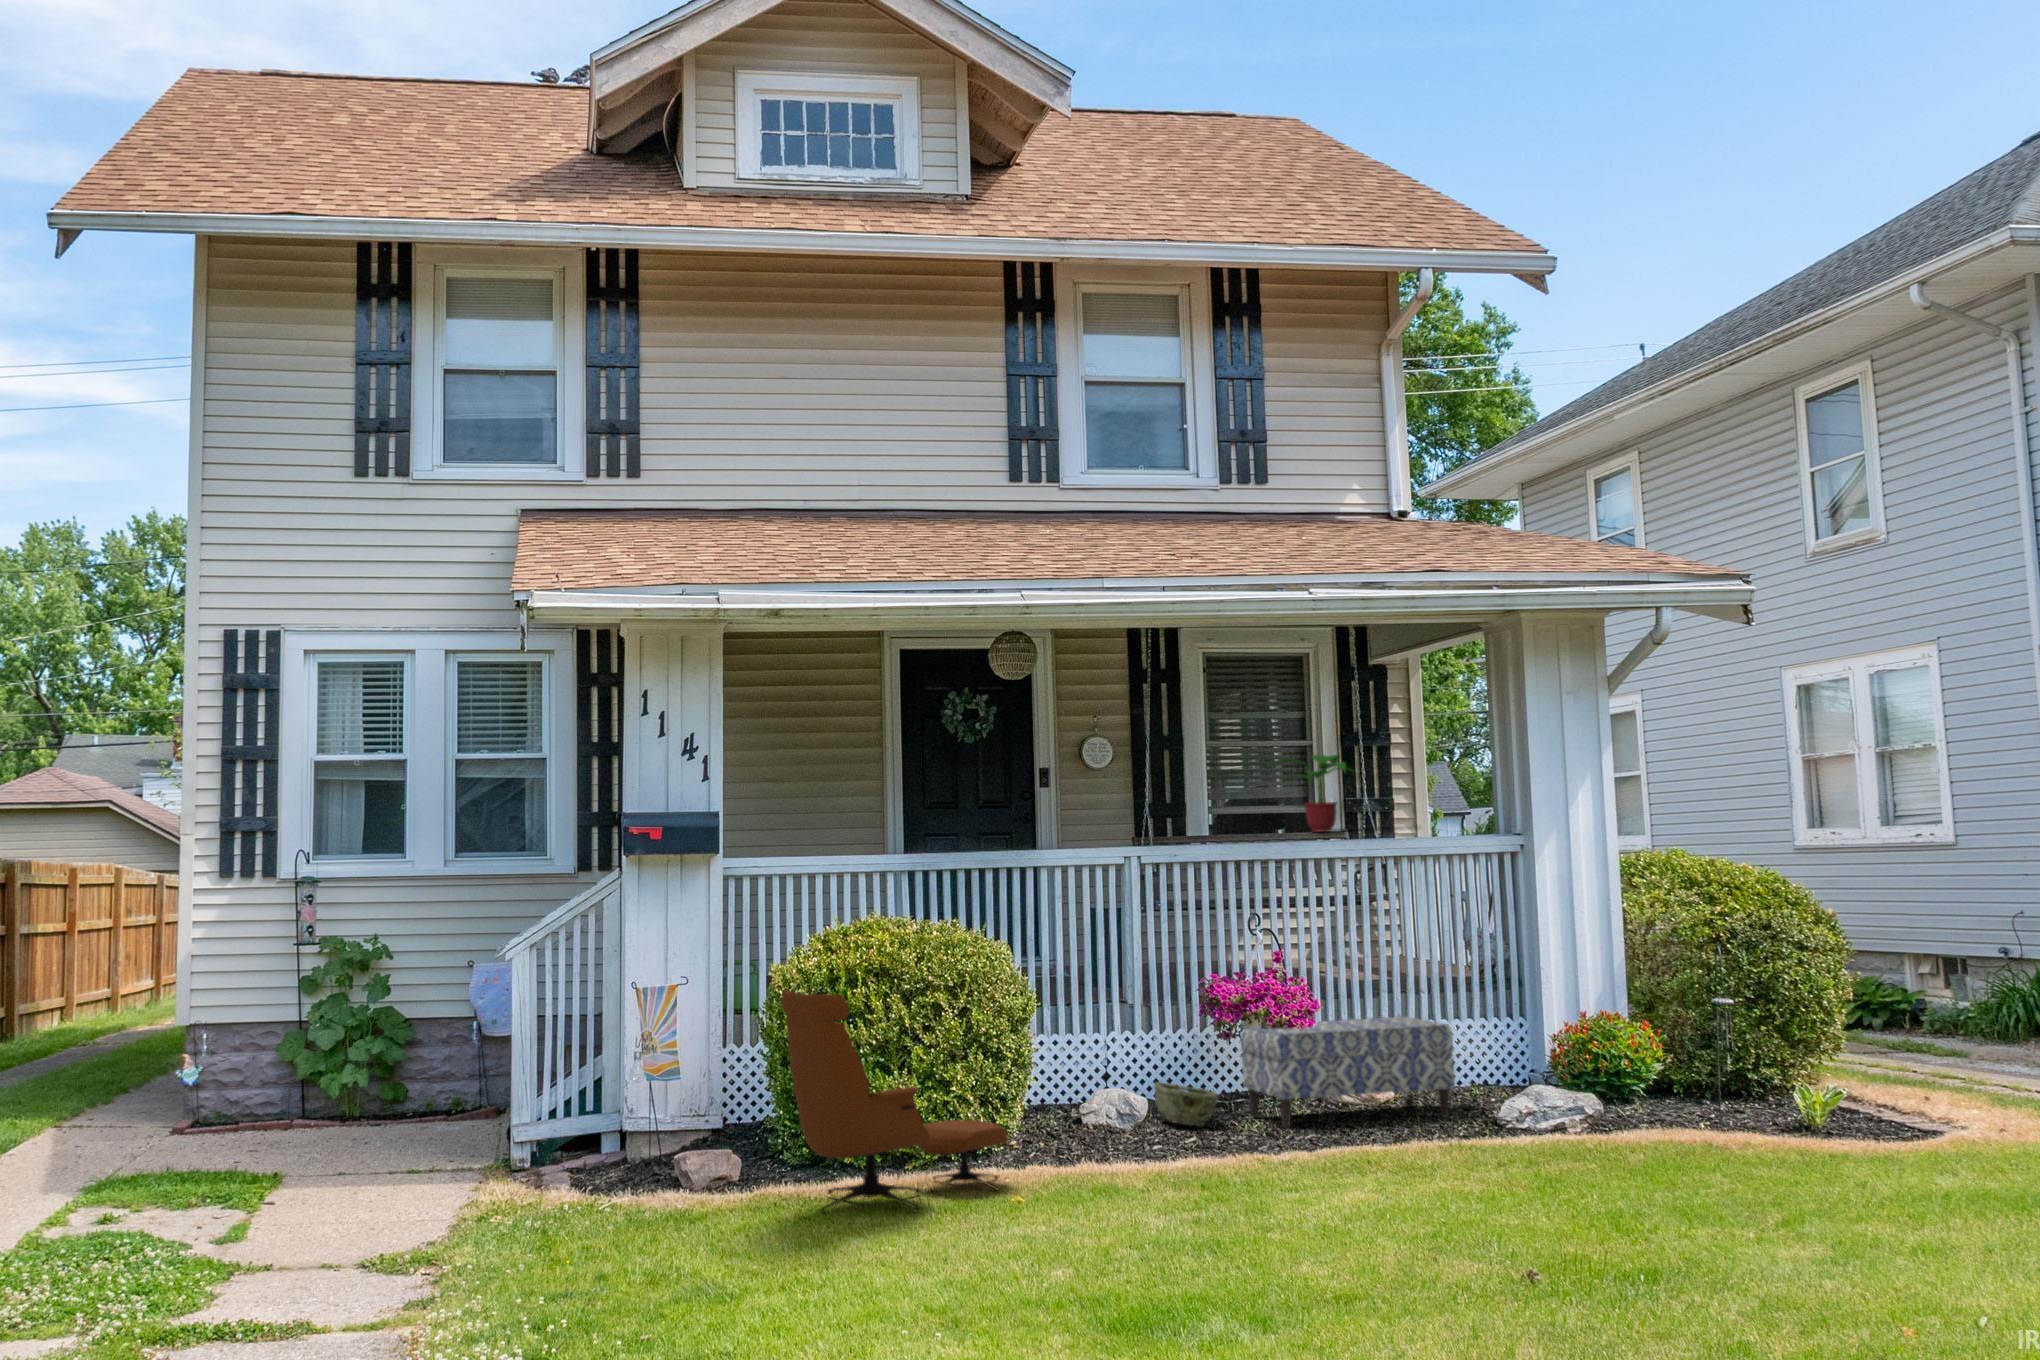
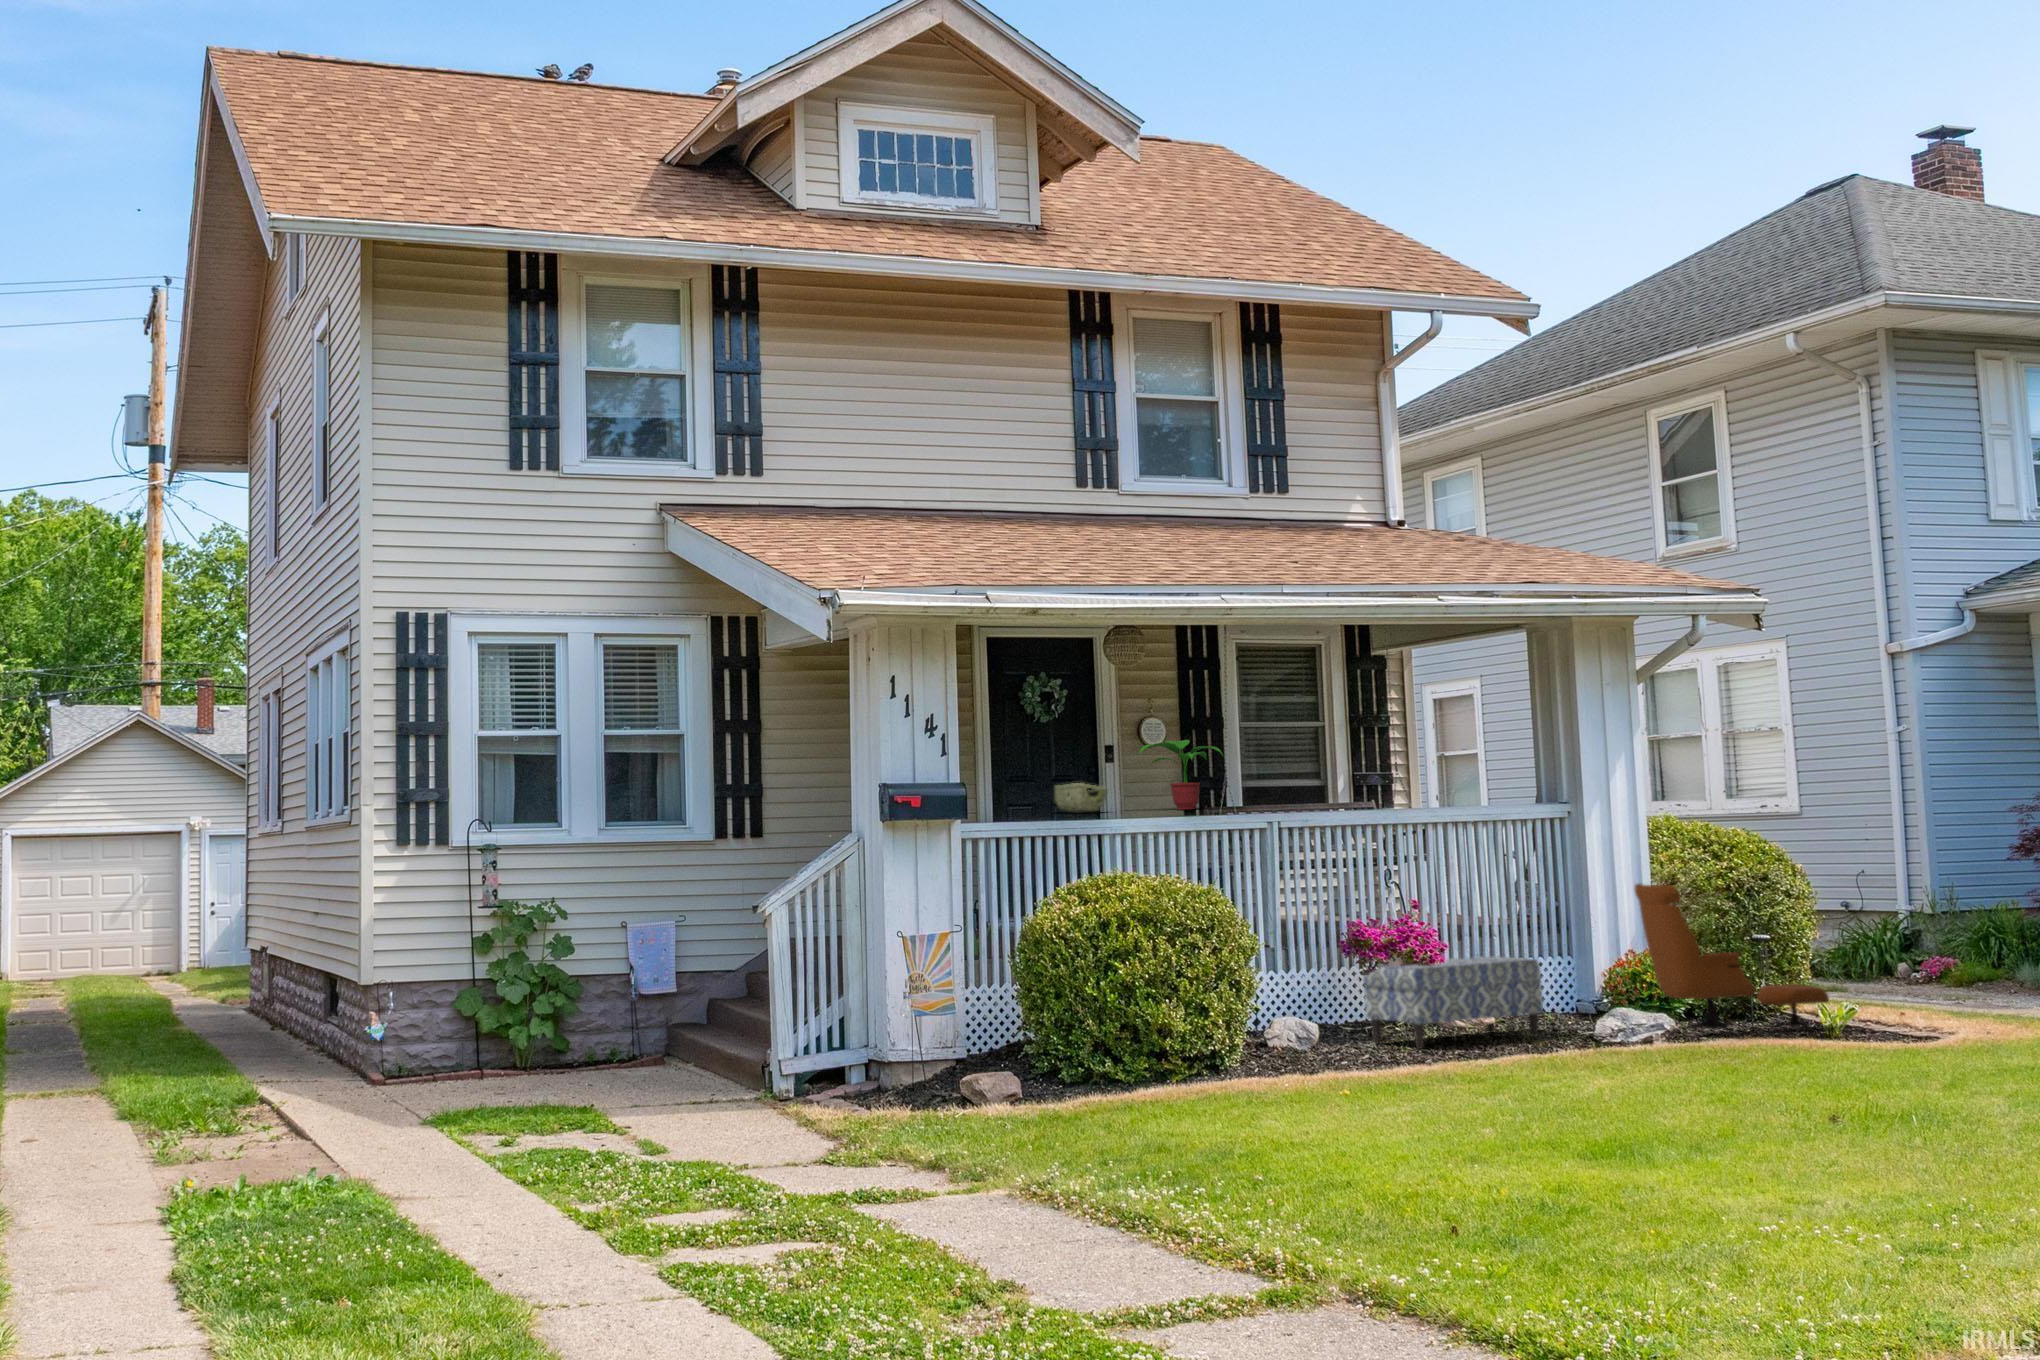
potted plant: present [1269,754,1354,832] -> present [1139,740,1223,809]
lounge chair: present [781,990,1008,1213] -> present [1634,884,1829,1038]
woven basket: present [1154,1082,1218,1126] -> present [1055,783,1108,813]

